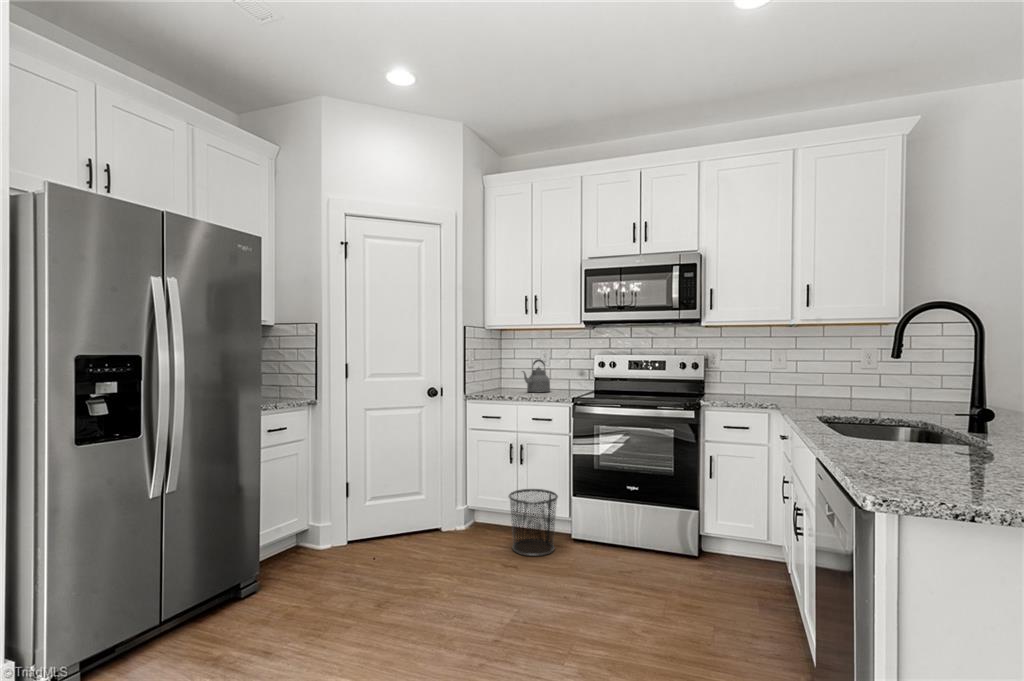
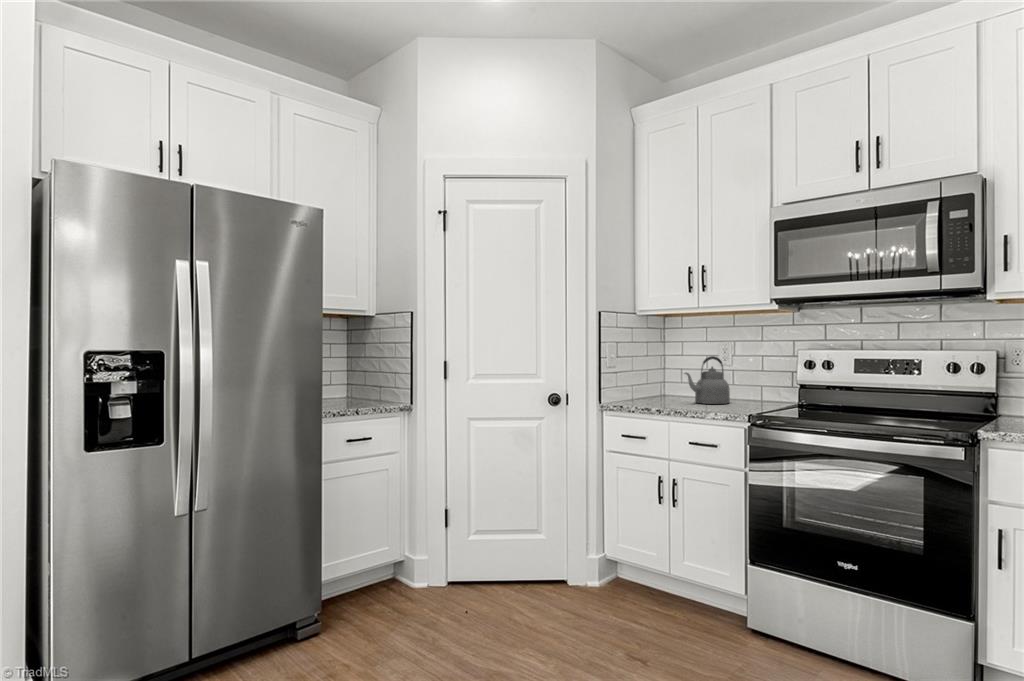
trash can: present [508,489,558,556] -> none [645,543,720,646]

